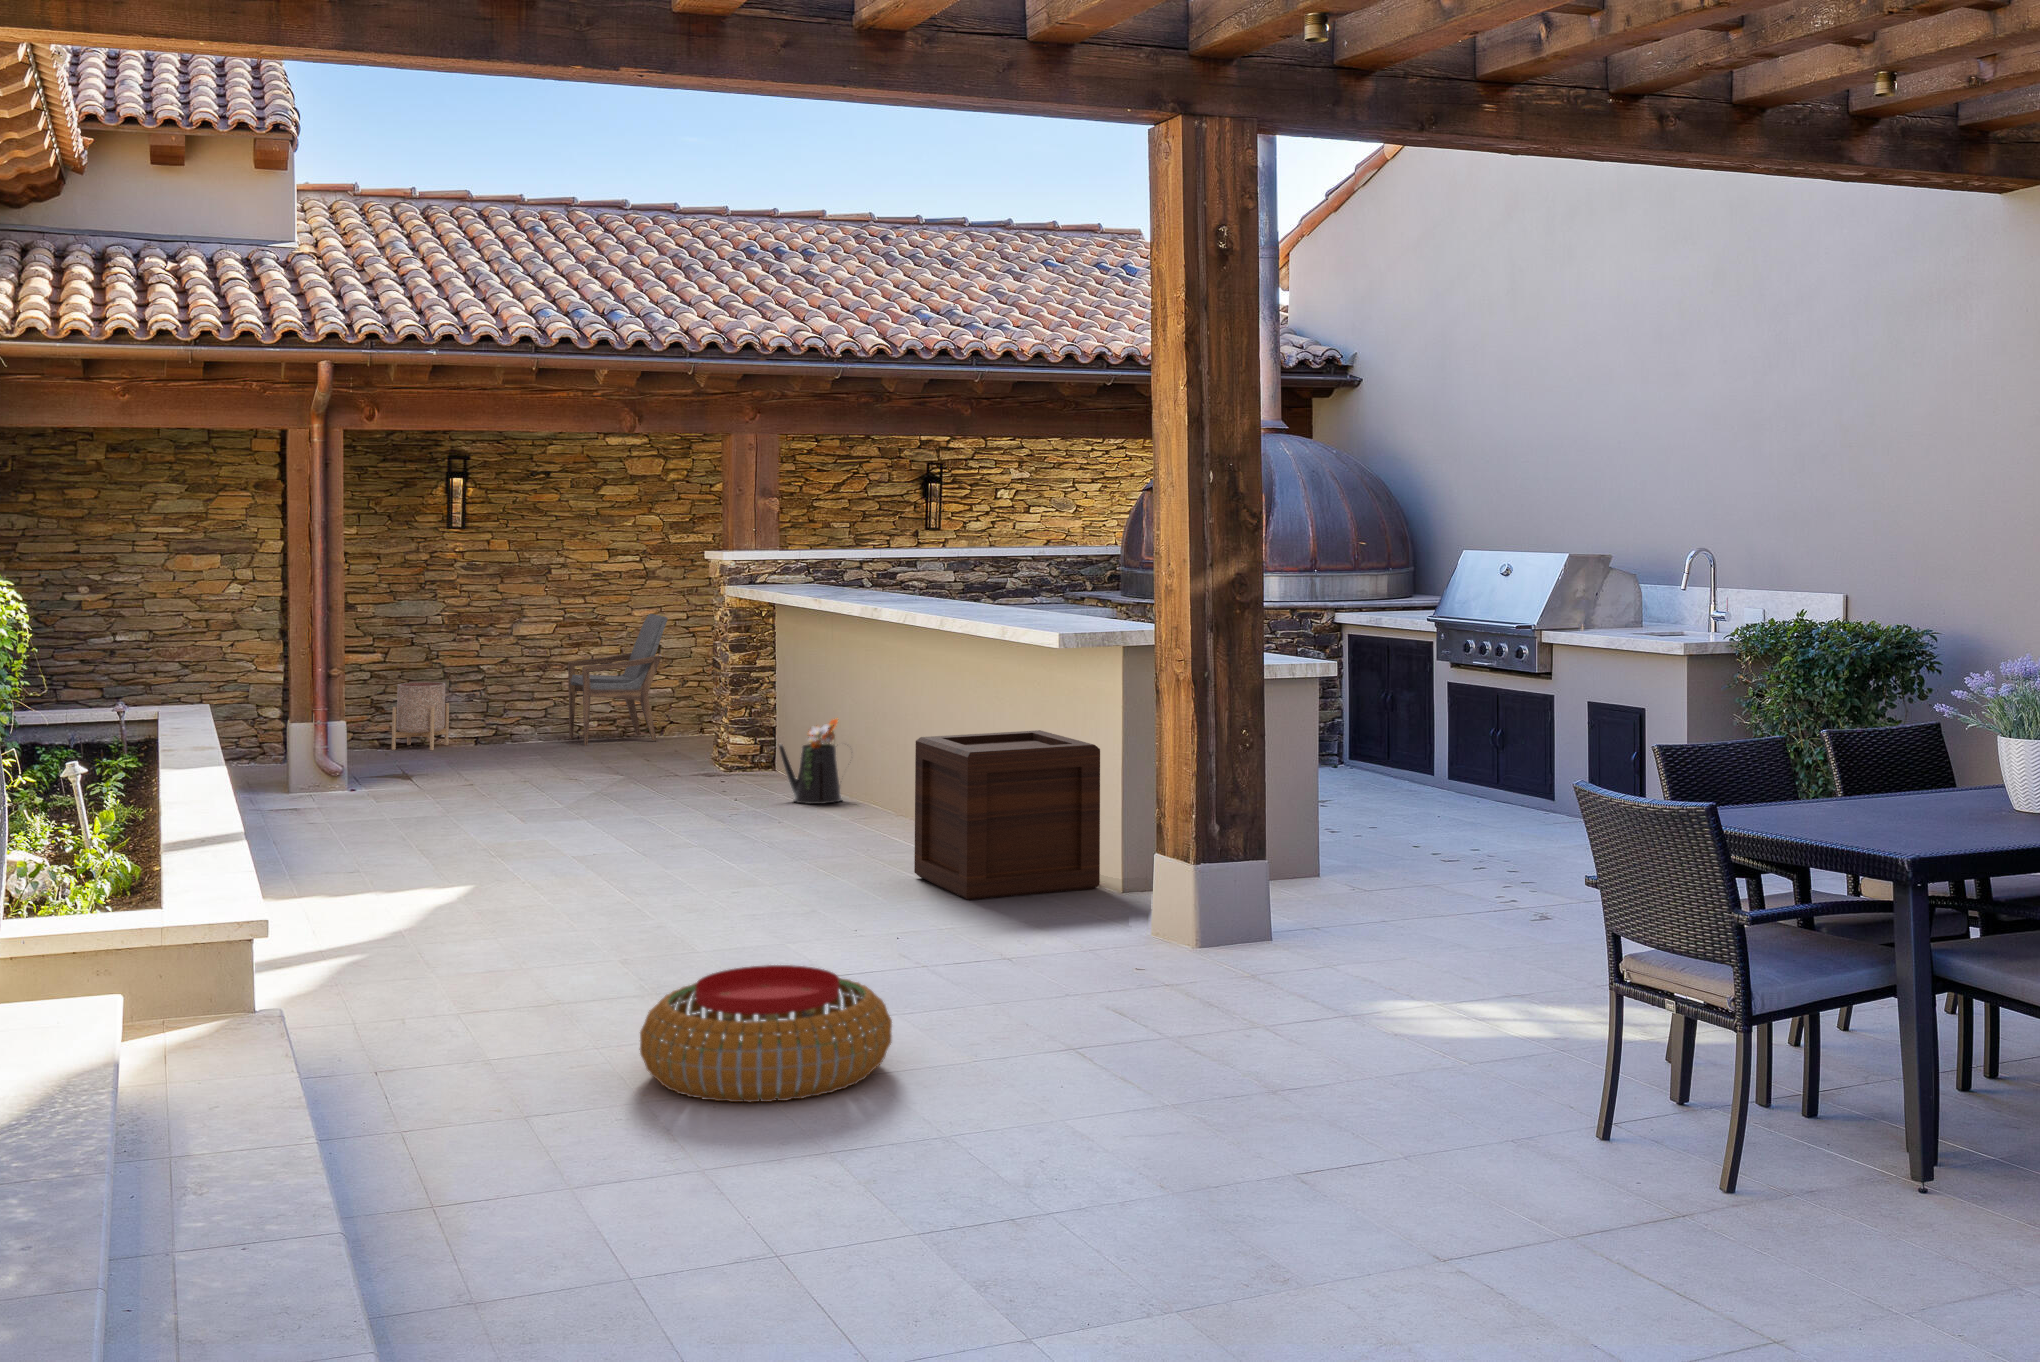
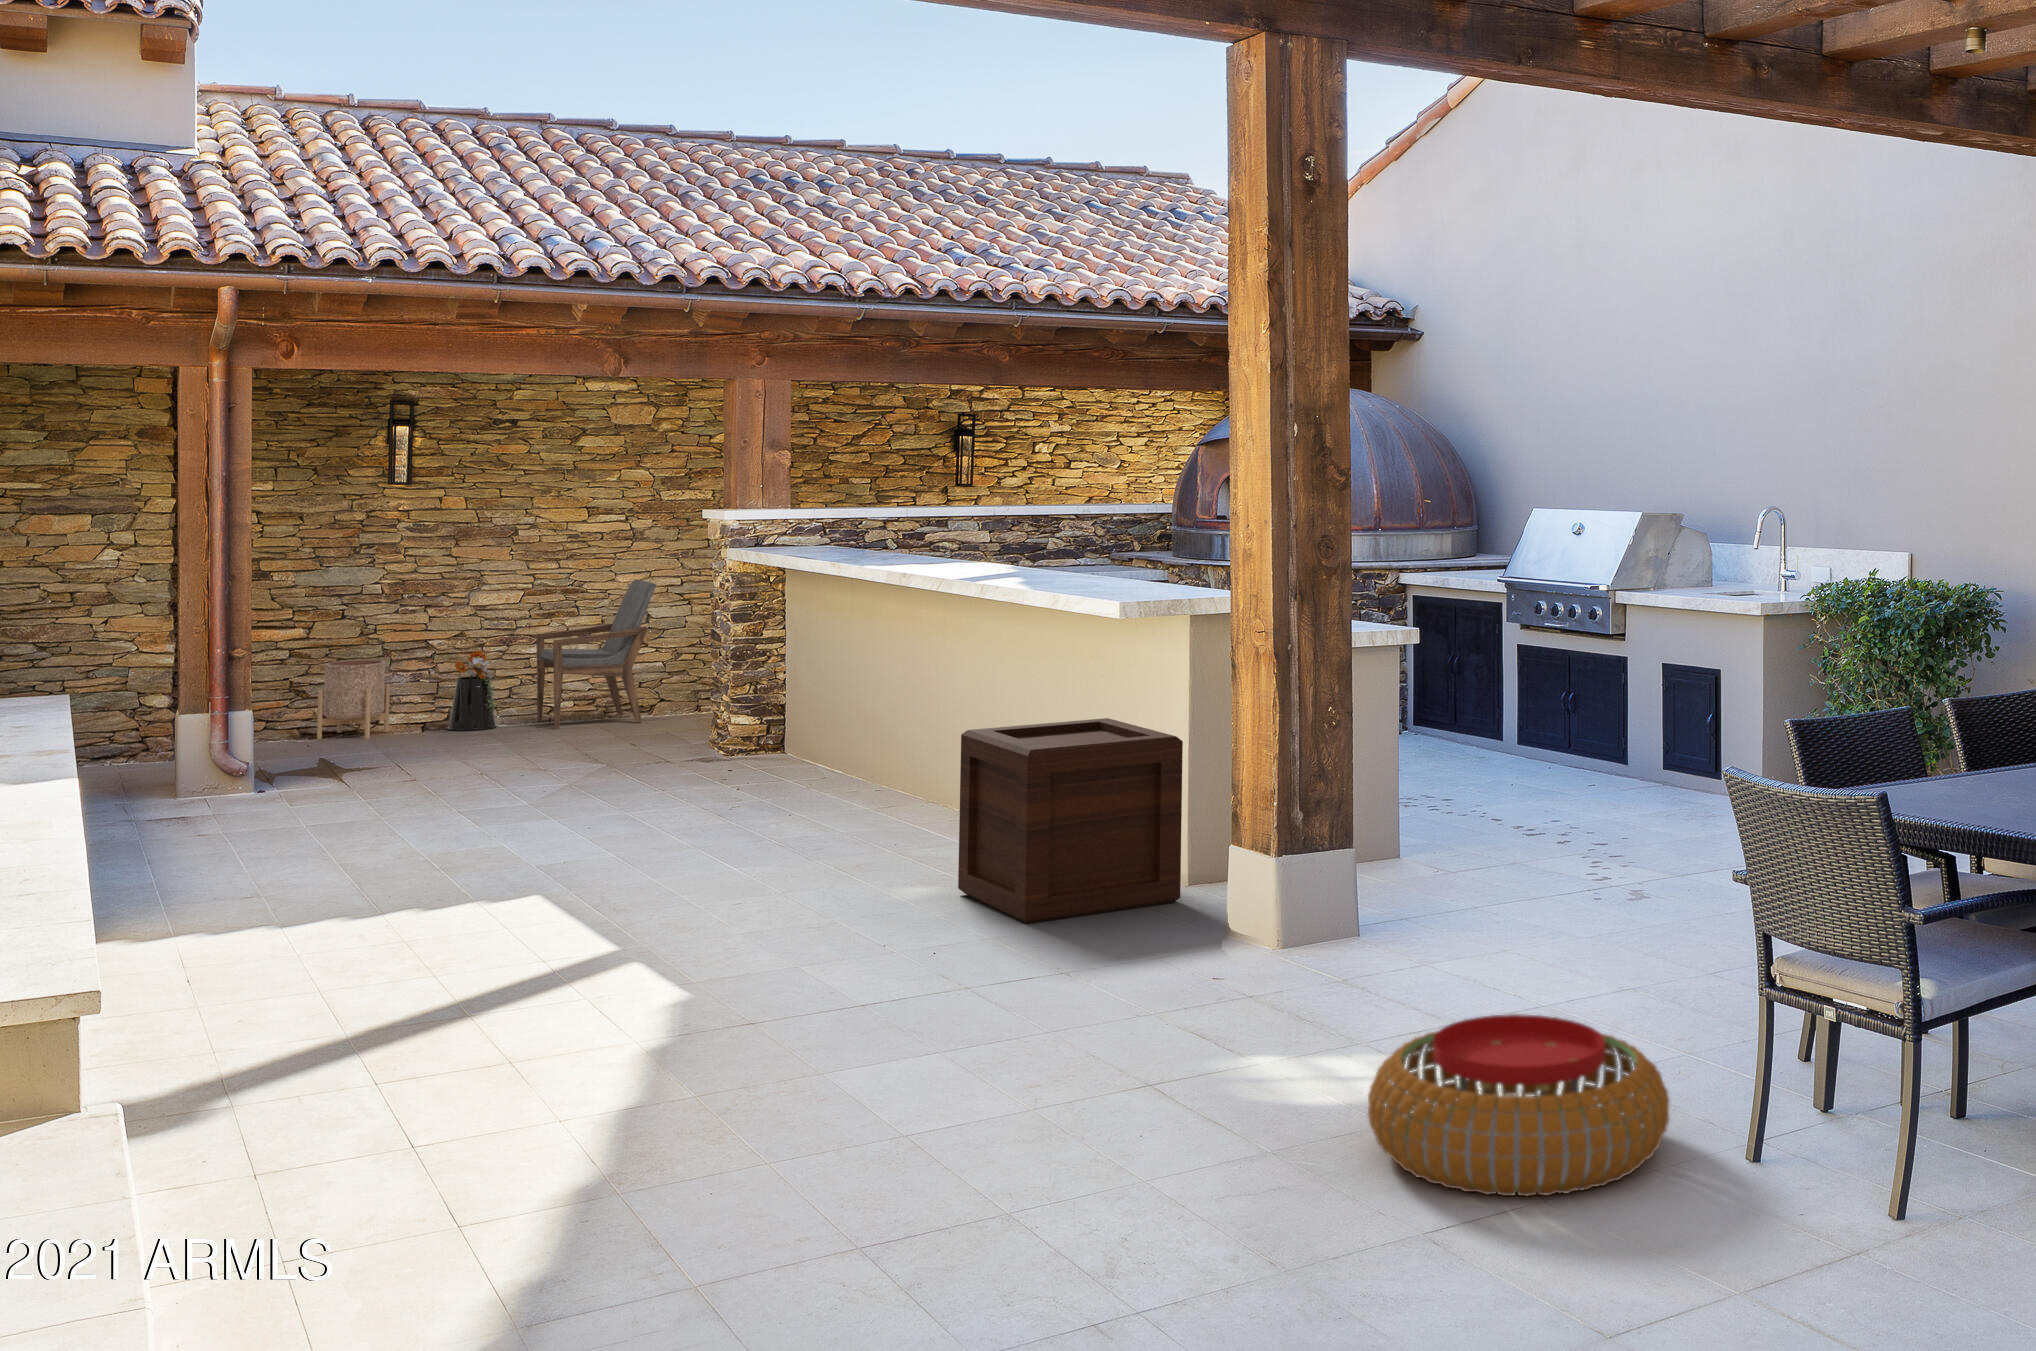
watering can: present [779,718,842,804] -> present [447,651,497,731]
pouf: present [640,965,892,1102] -> present [1368,1014,1670,1196]

